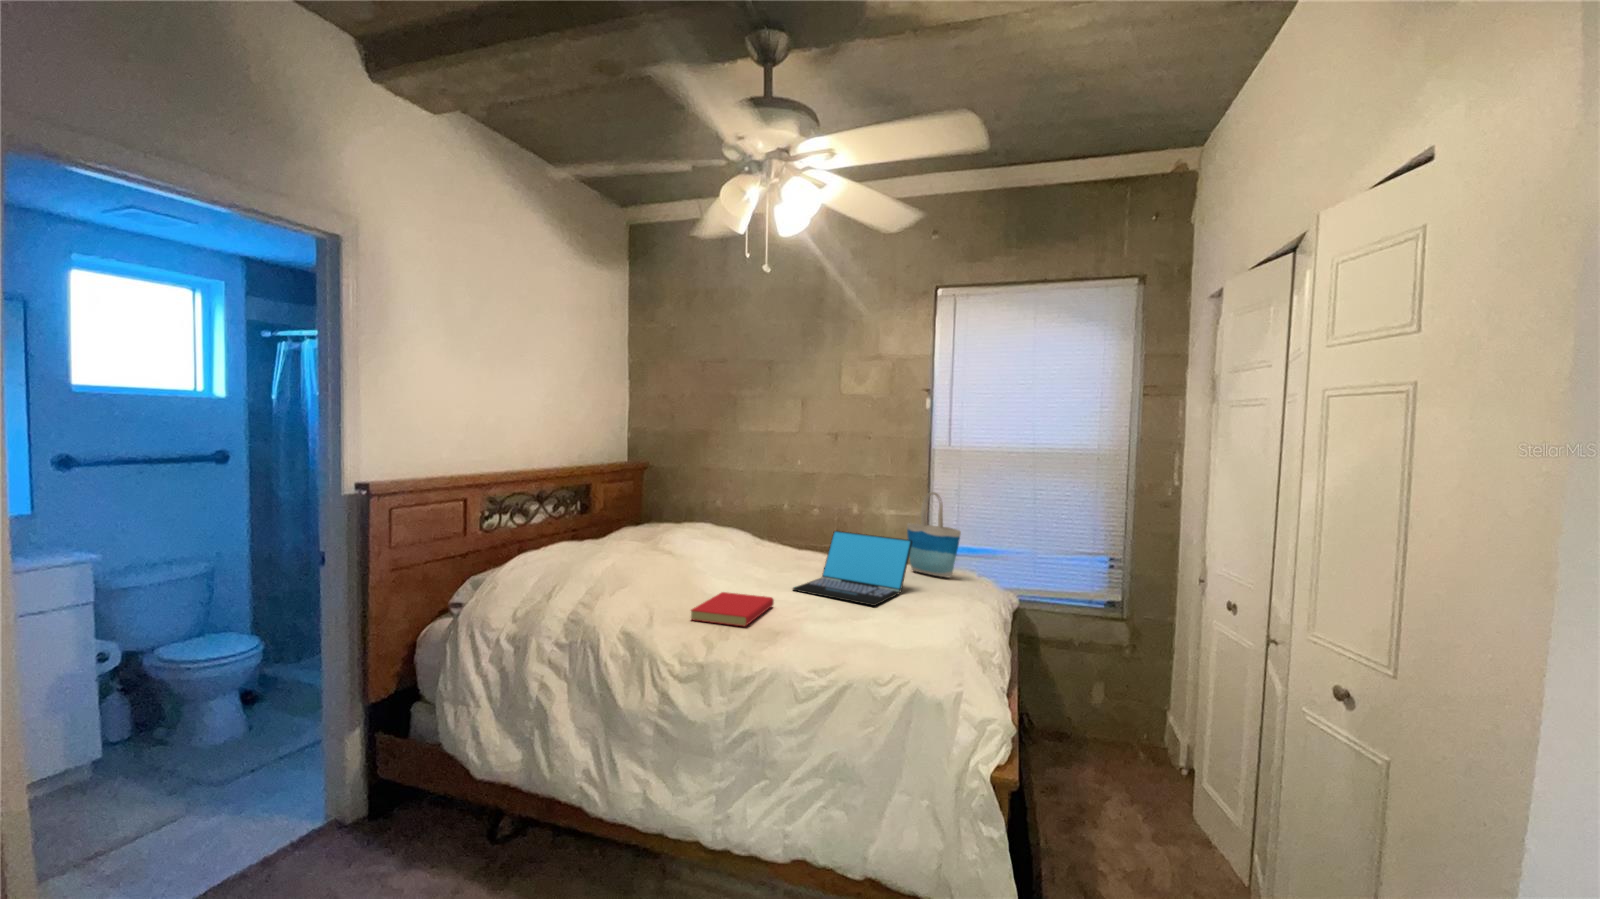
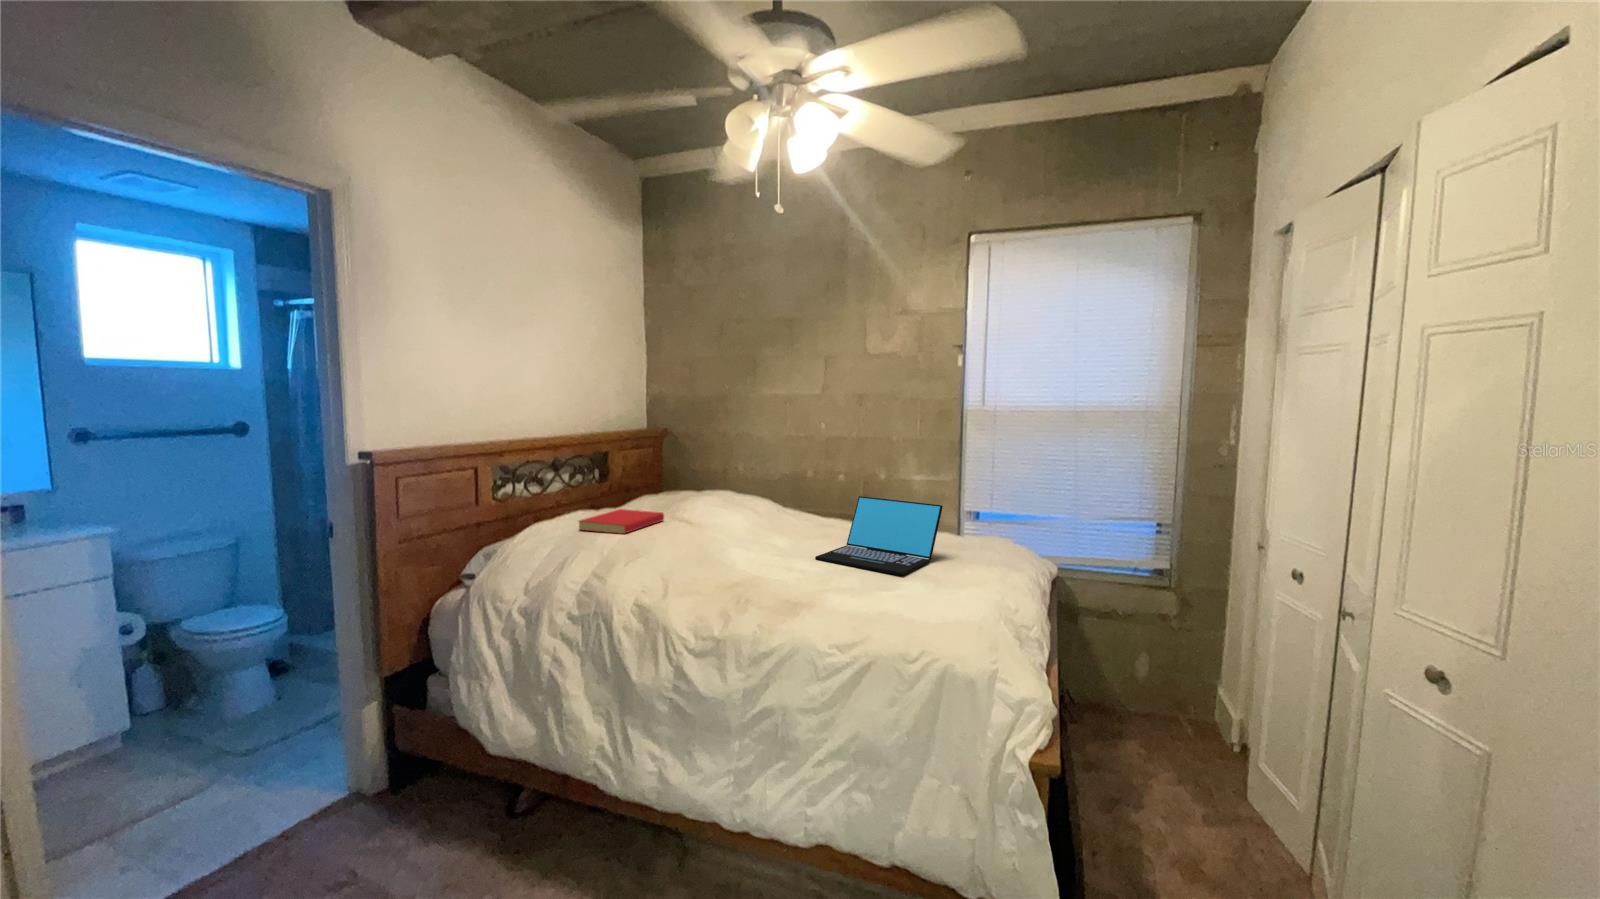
tote bag: present [907,492,961,577] -> none [937,454,995,544]
book: present [691,592,774,626] -> present [579,509,664,534]

